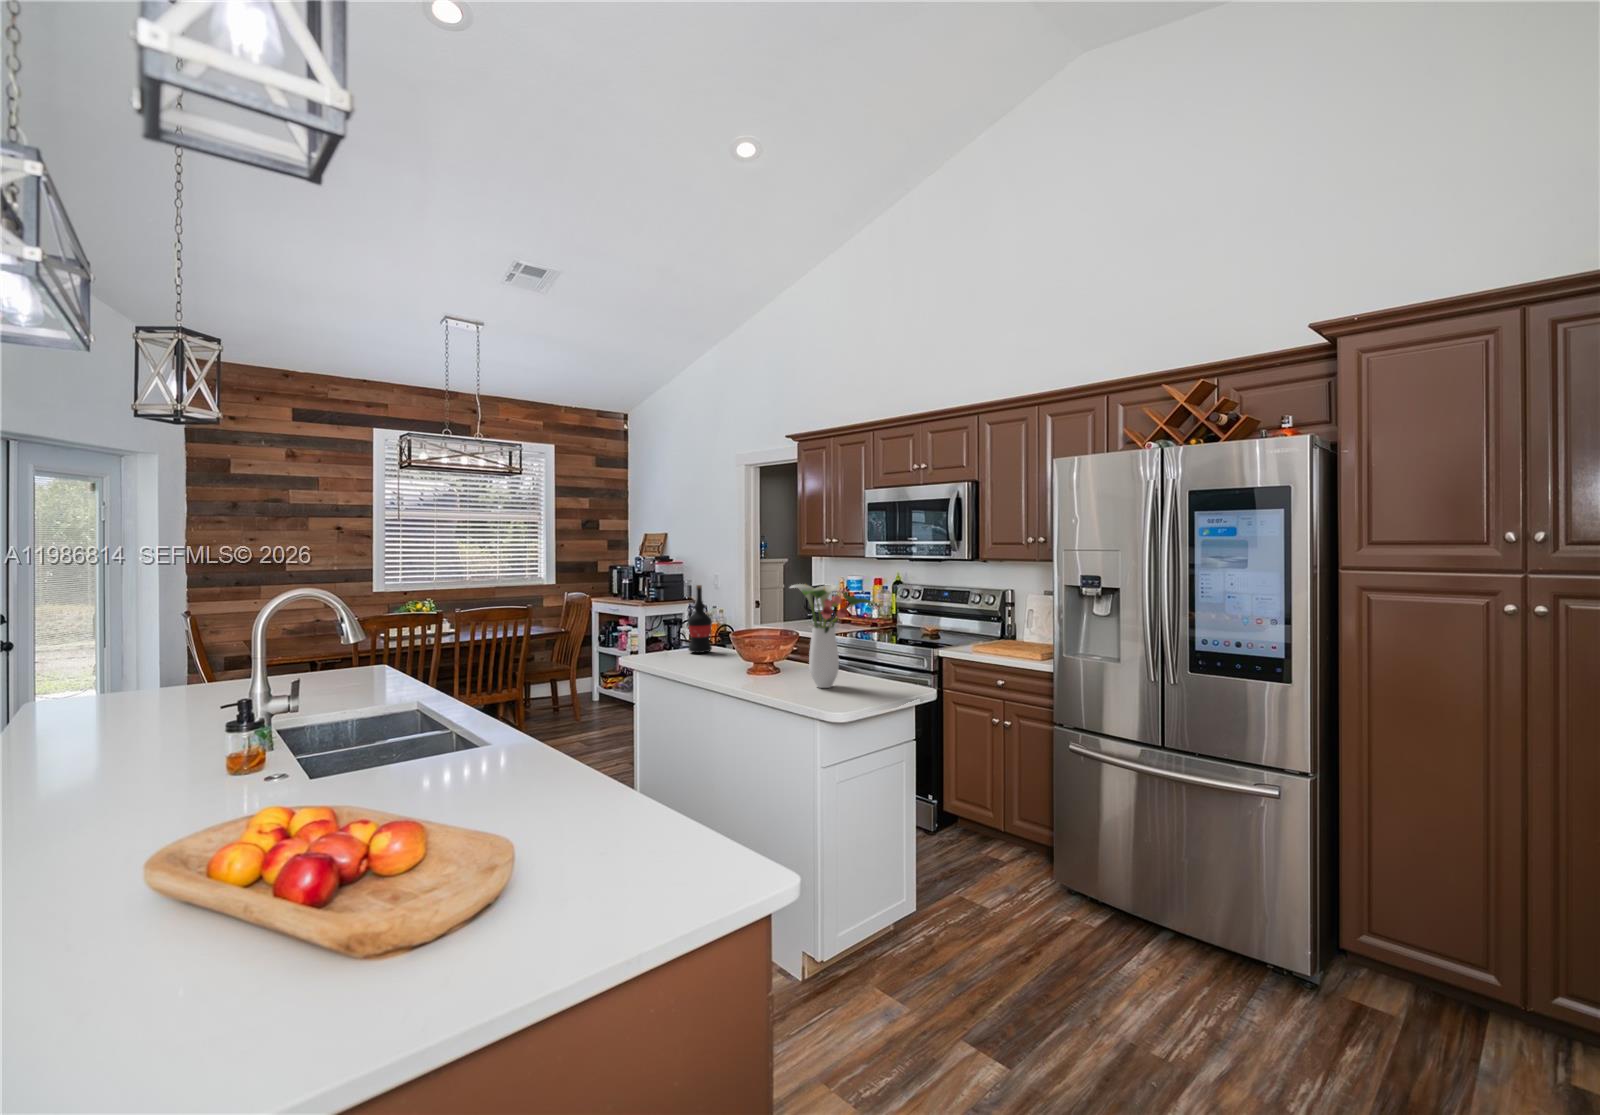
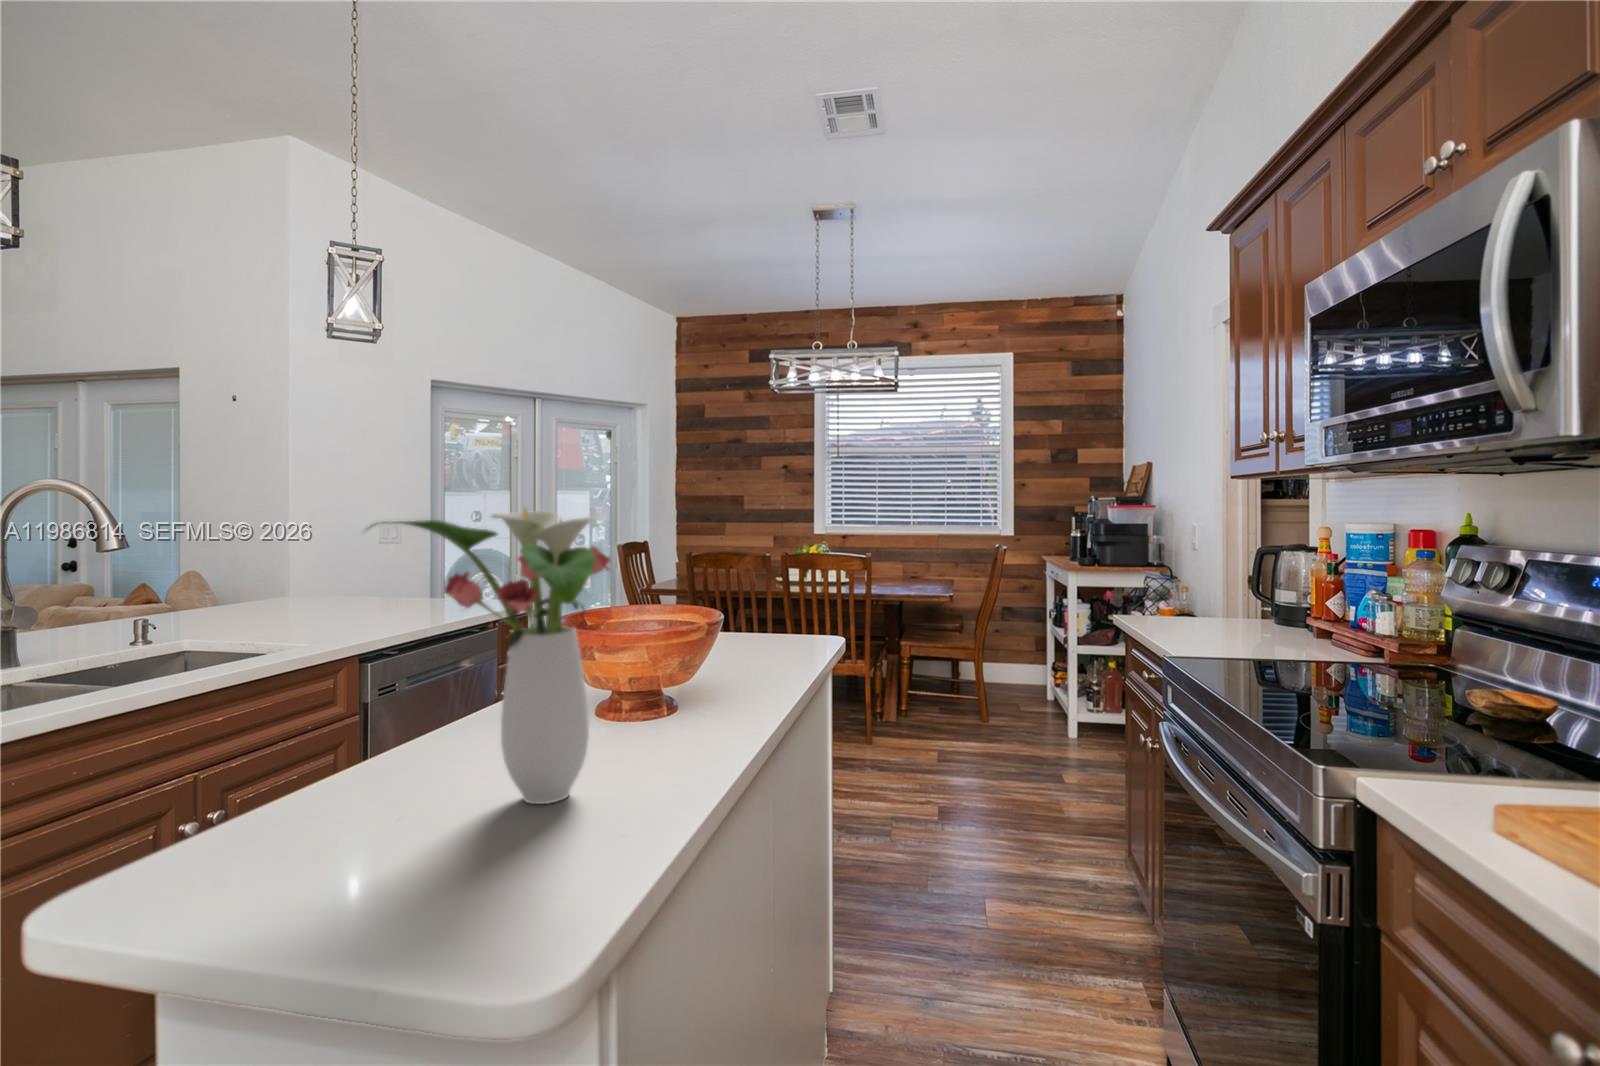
wine bottle: present [688,585,712,653] -> none [763,525,807,652]

